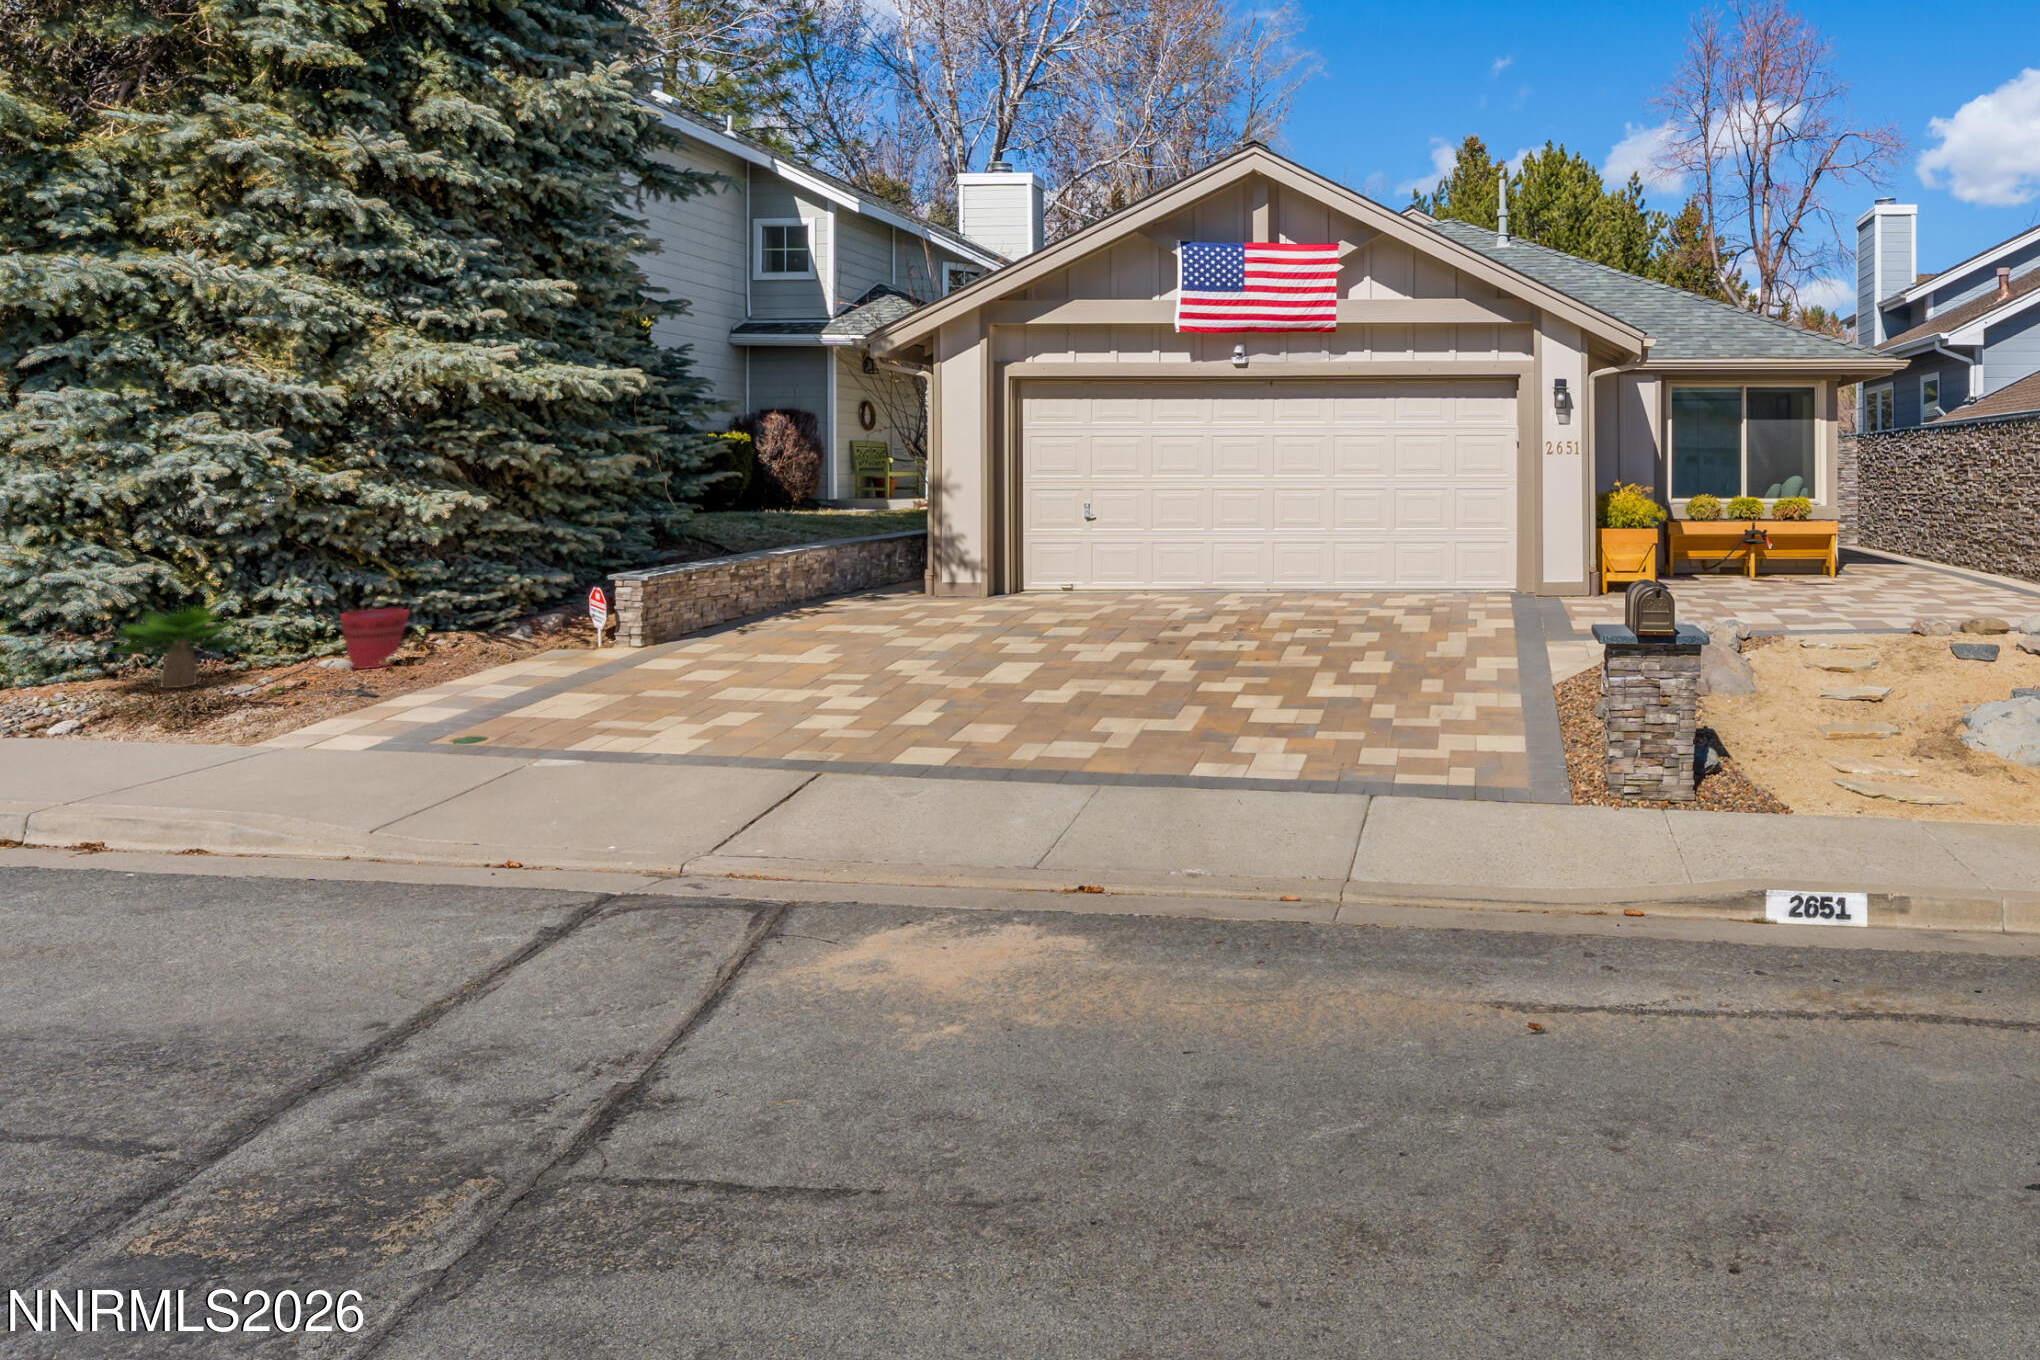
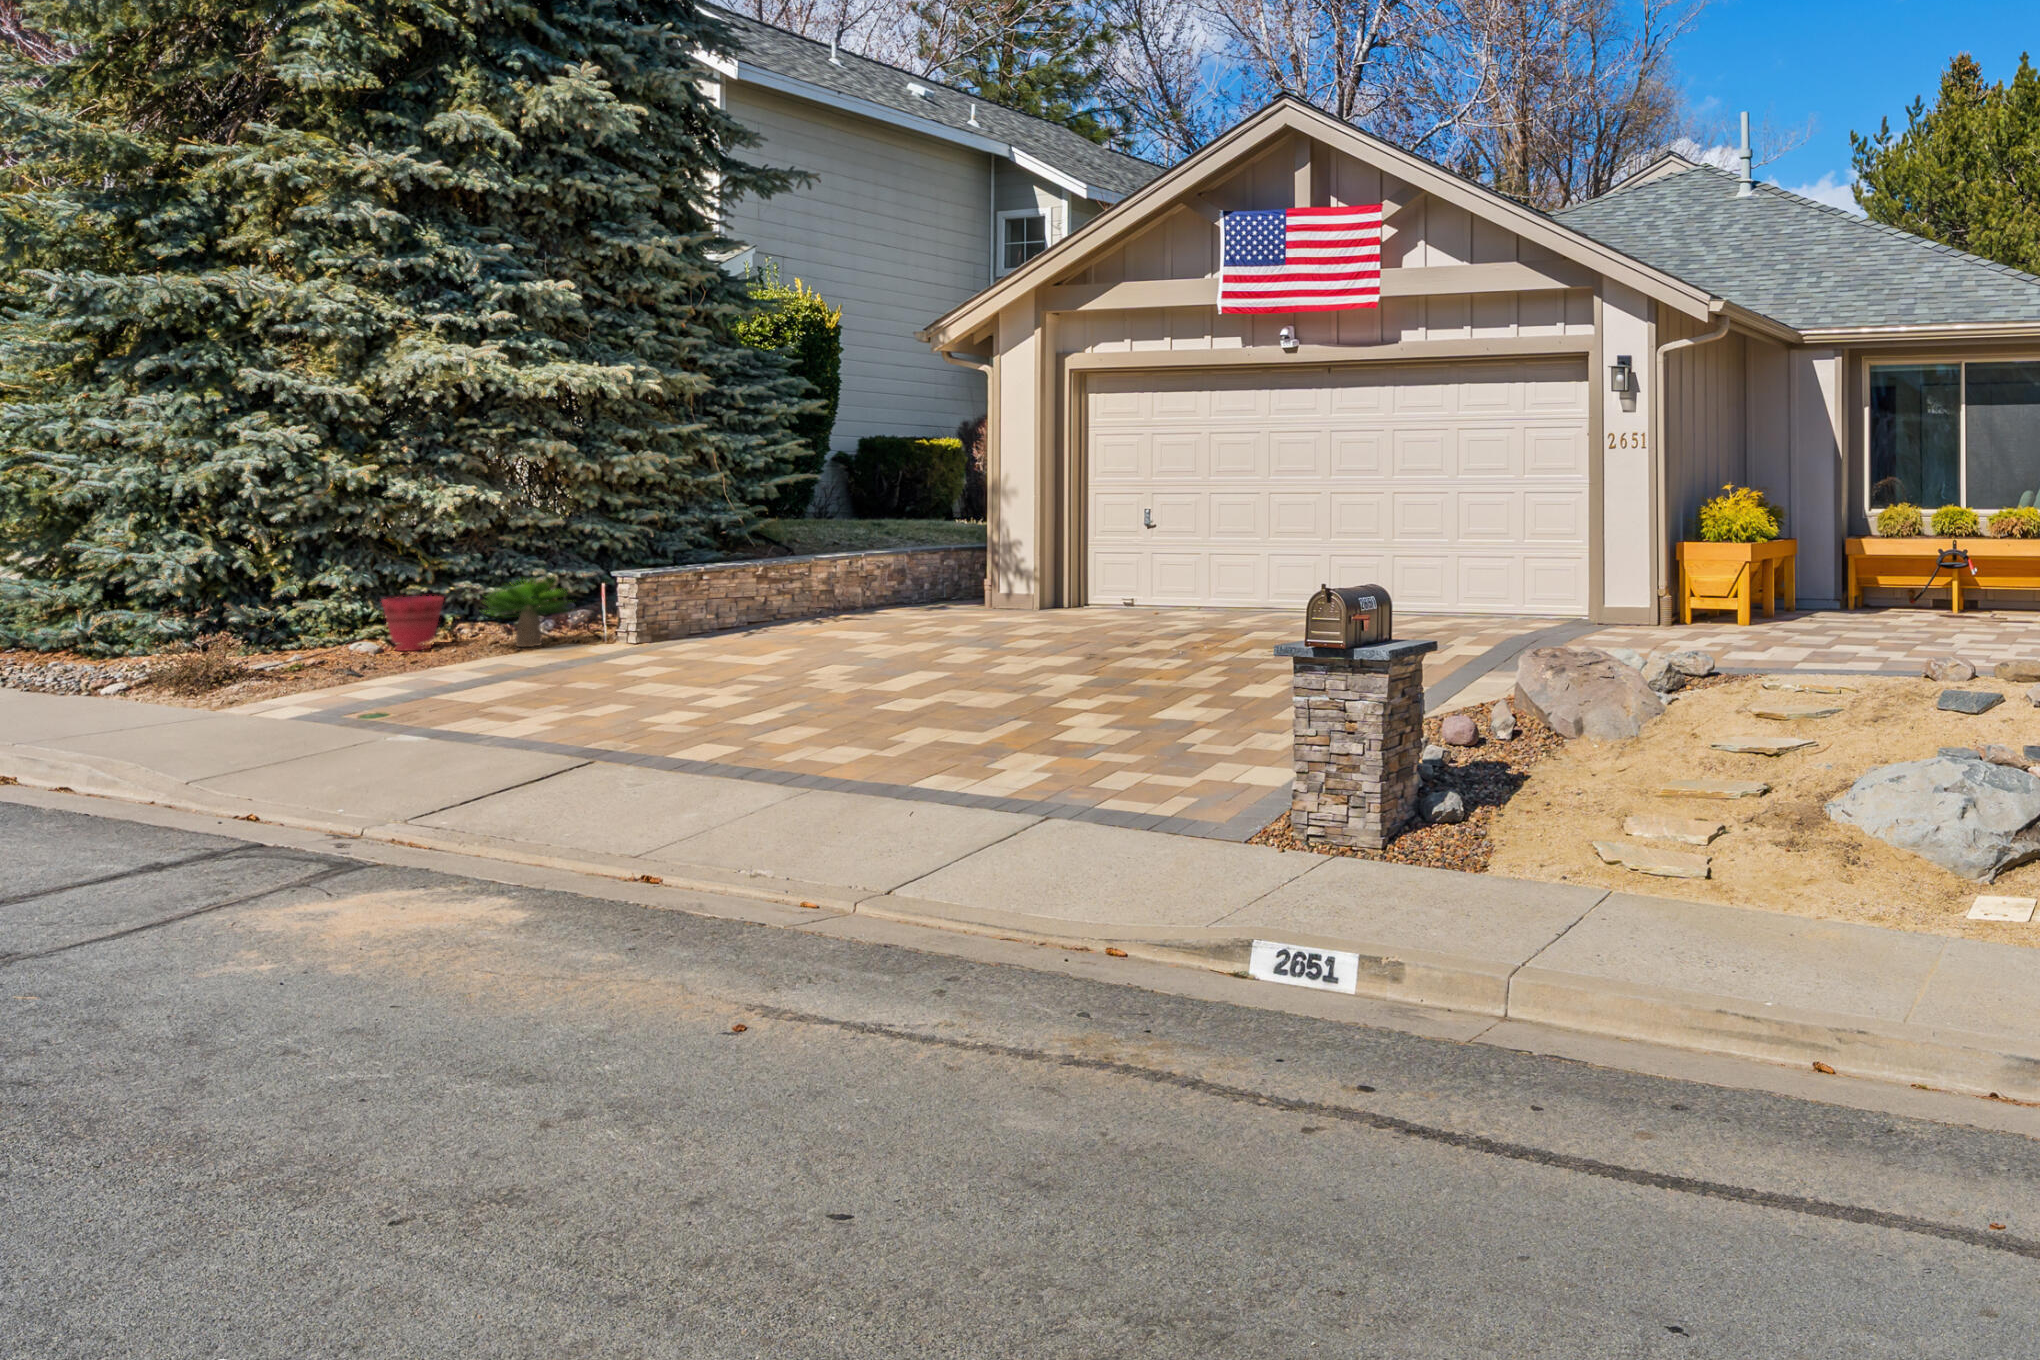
potted plant: present [118,606,241,688] -> present [484,580,572,647]

